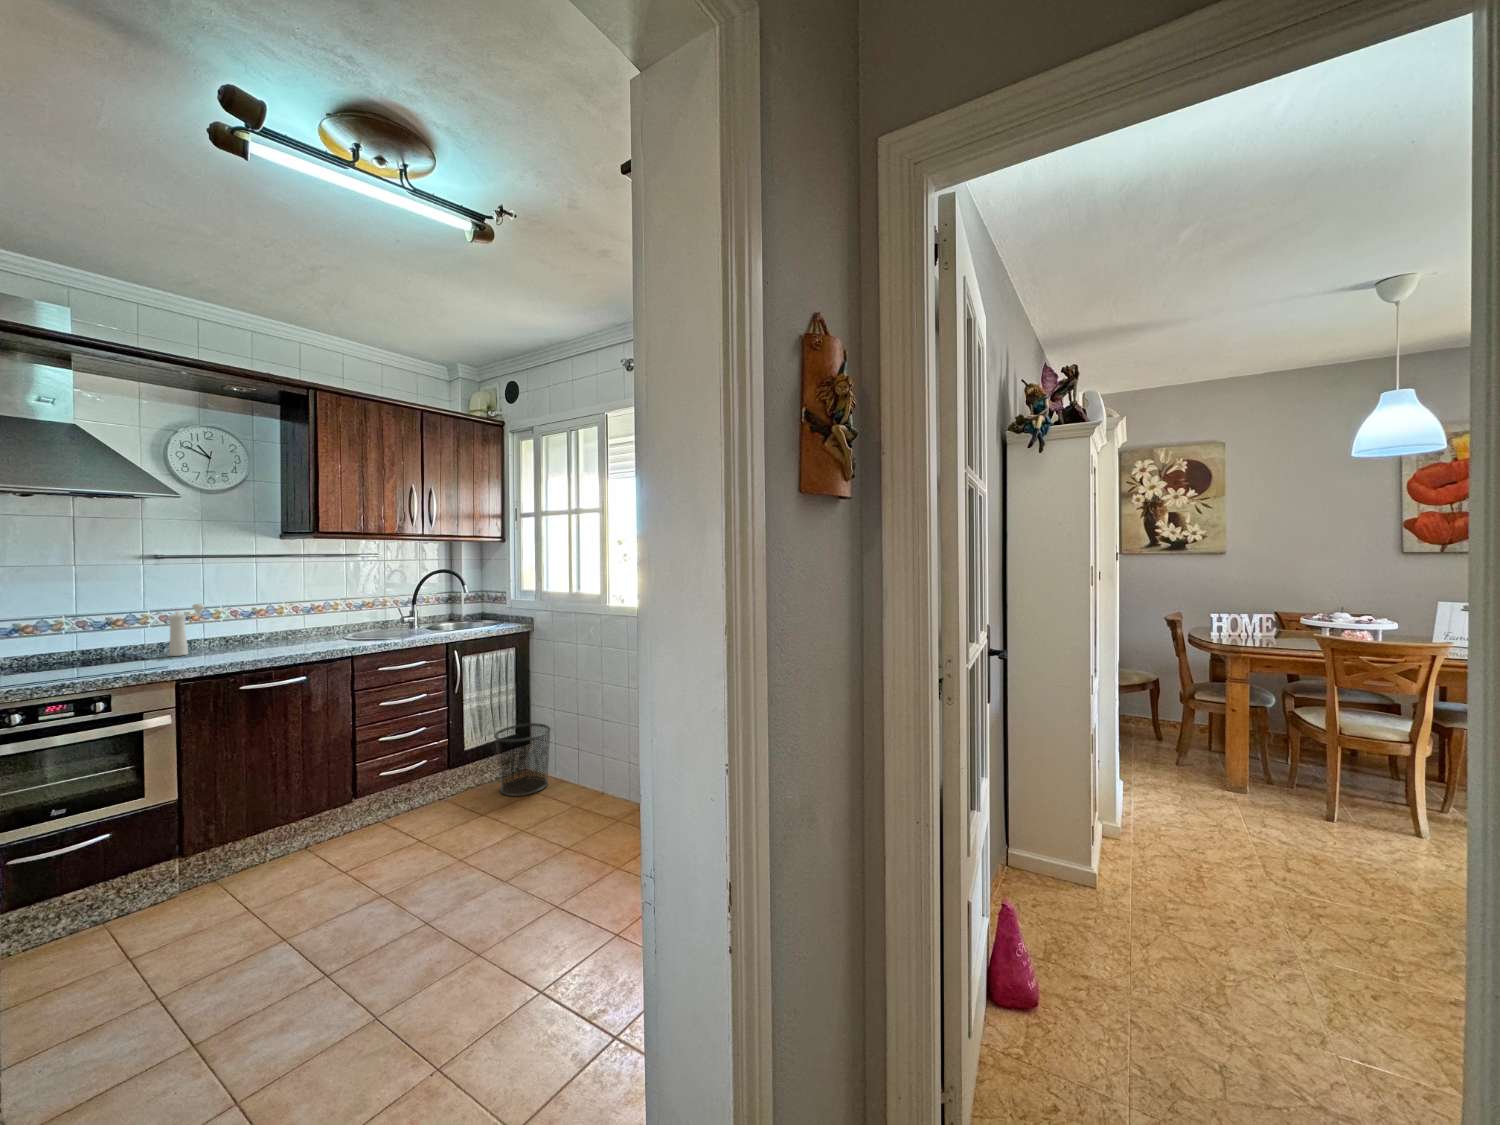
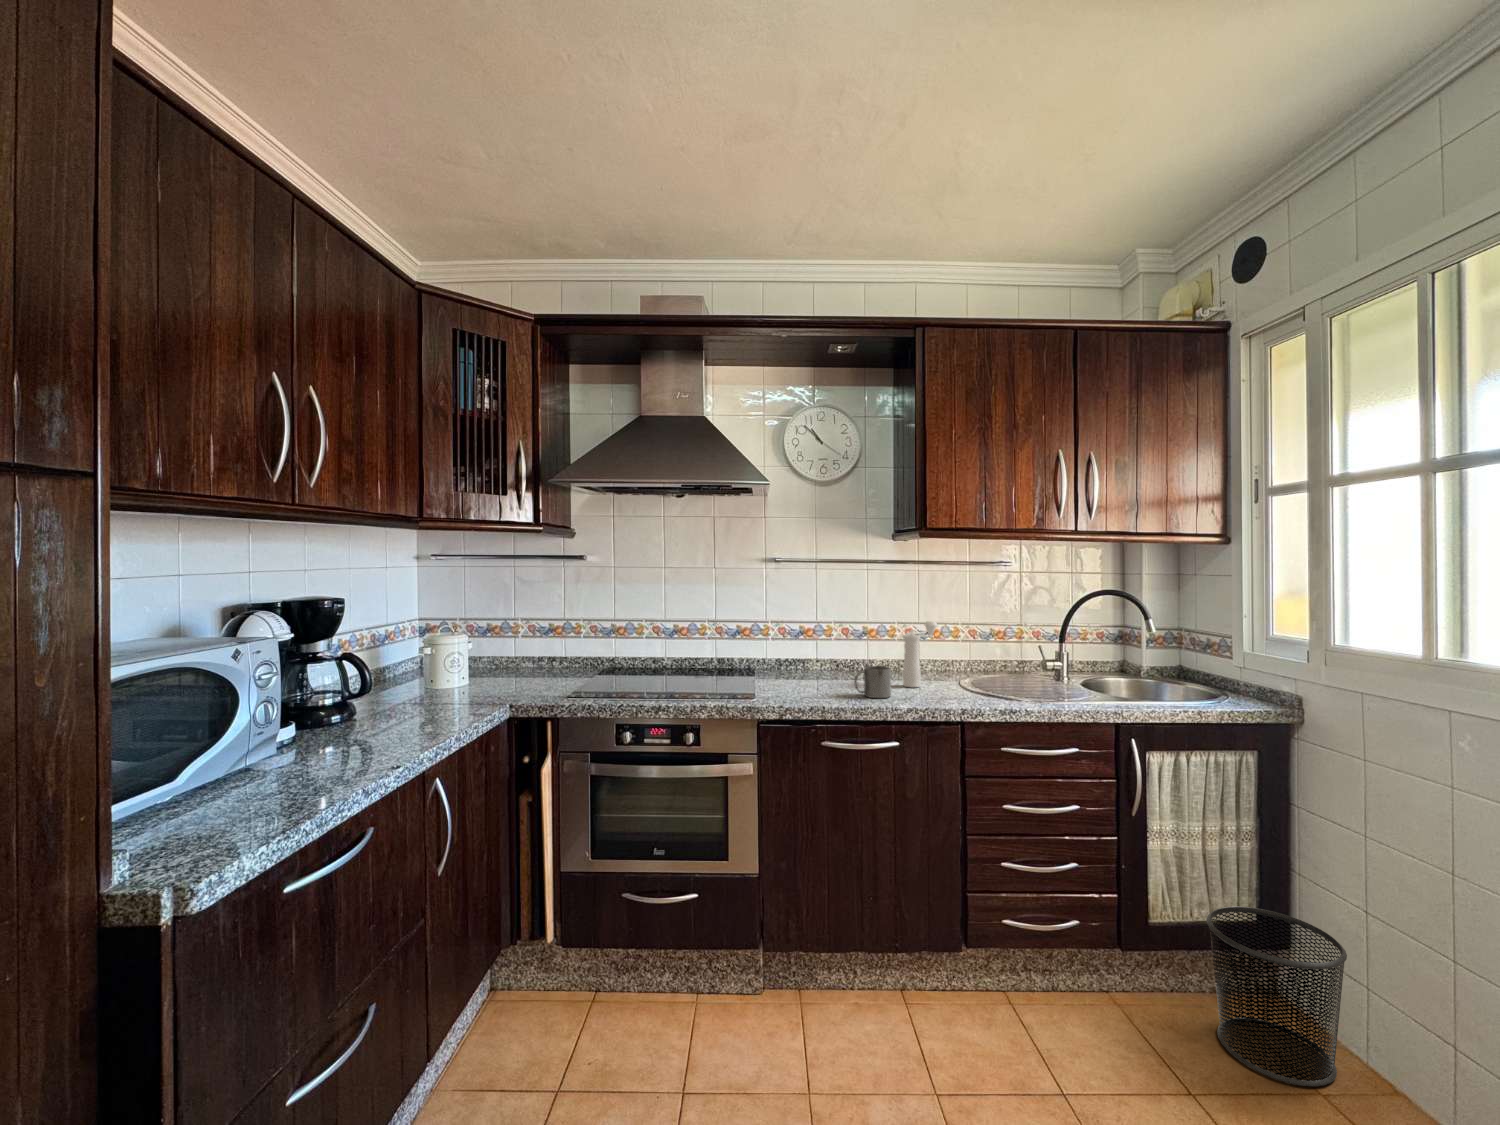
pepper mill: present [168,604,205,656] -> present [903,621,937,687]
mug: none [257,631,290,654] -> present [854,666,891,698]

